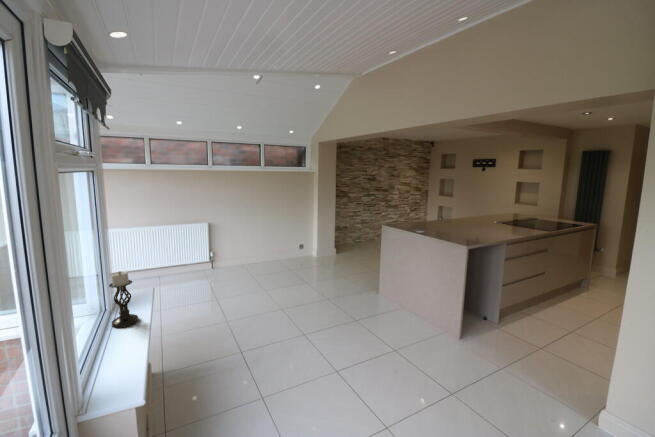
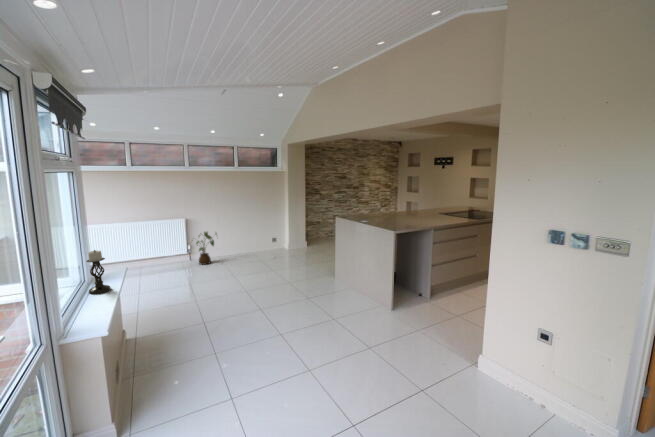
house plant: none [216,236,245,273] -> present [196,232,214,265]

